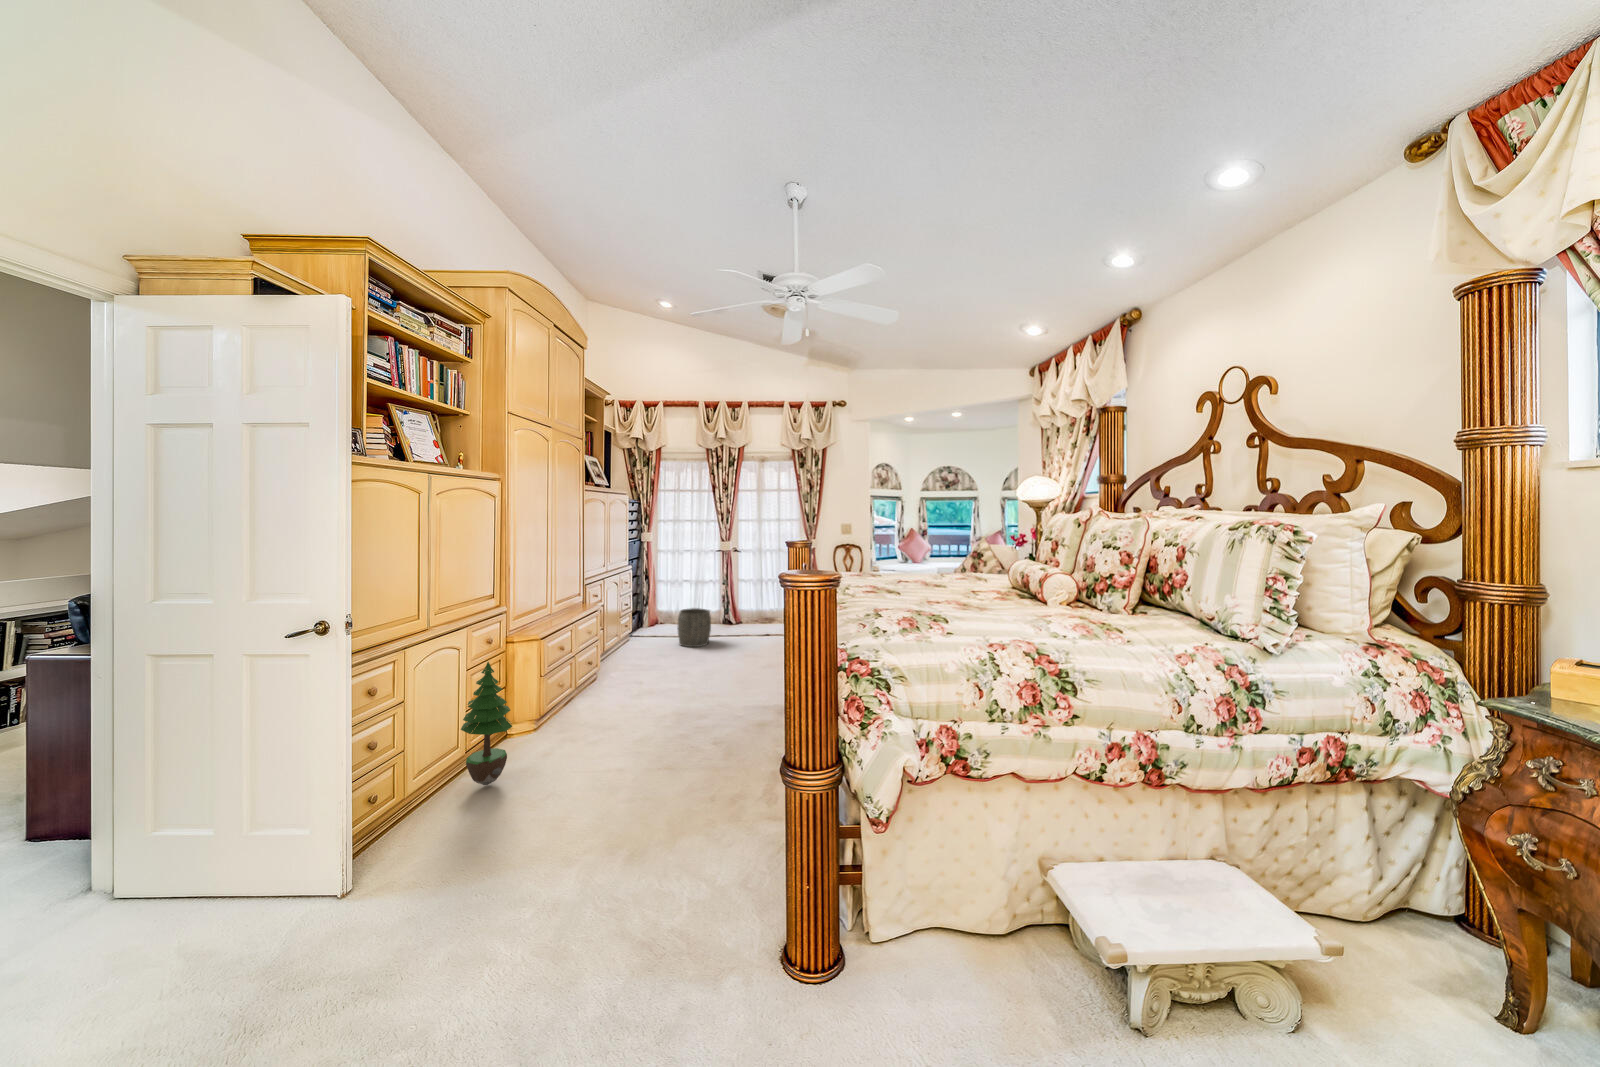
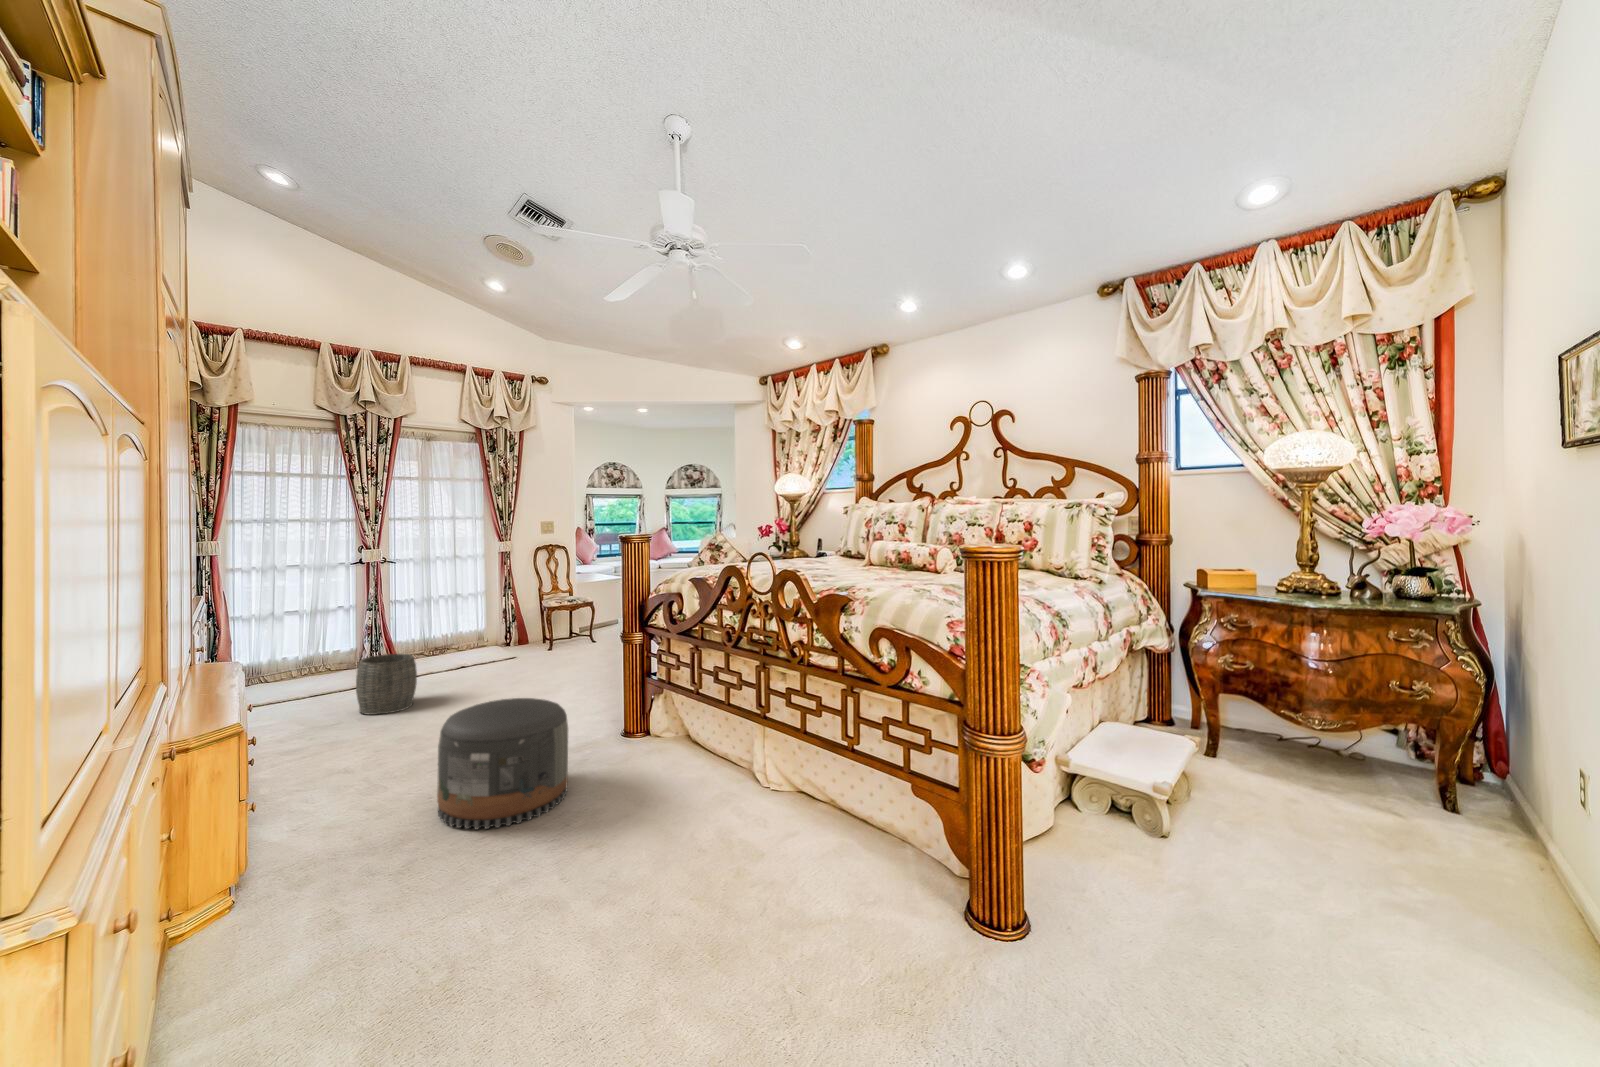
pouf: none [613,648,696,733] -> present [437,698,568,829]
potted tree: present [461,662,512,785] -> none [334,758,435,989]

